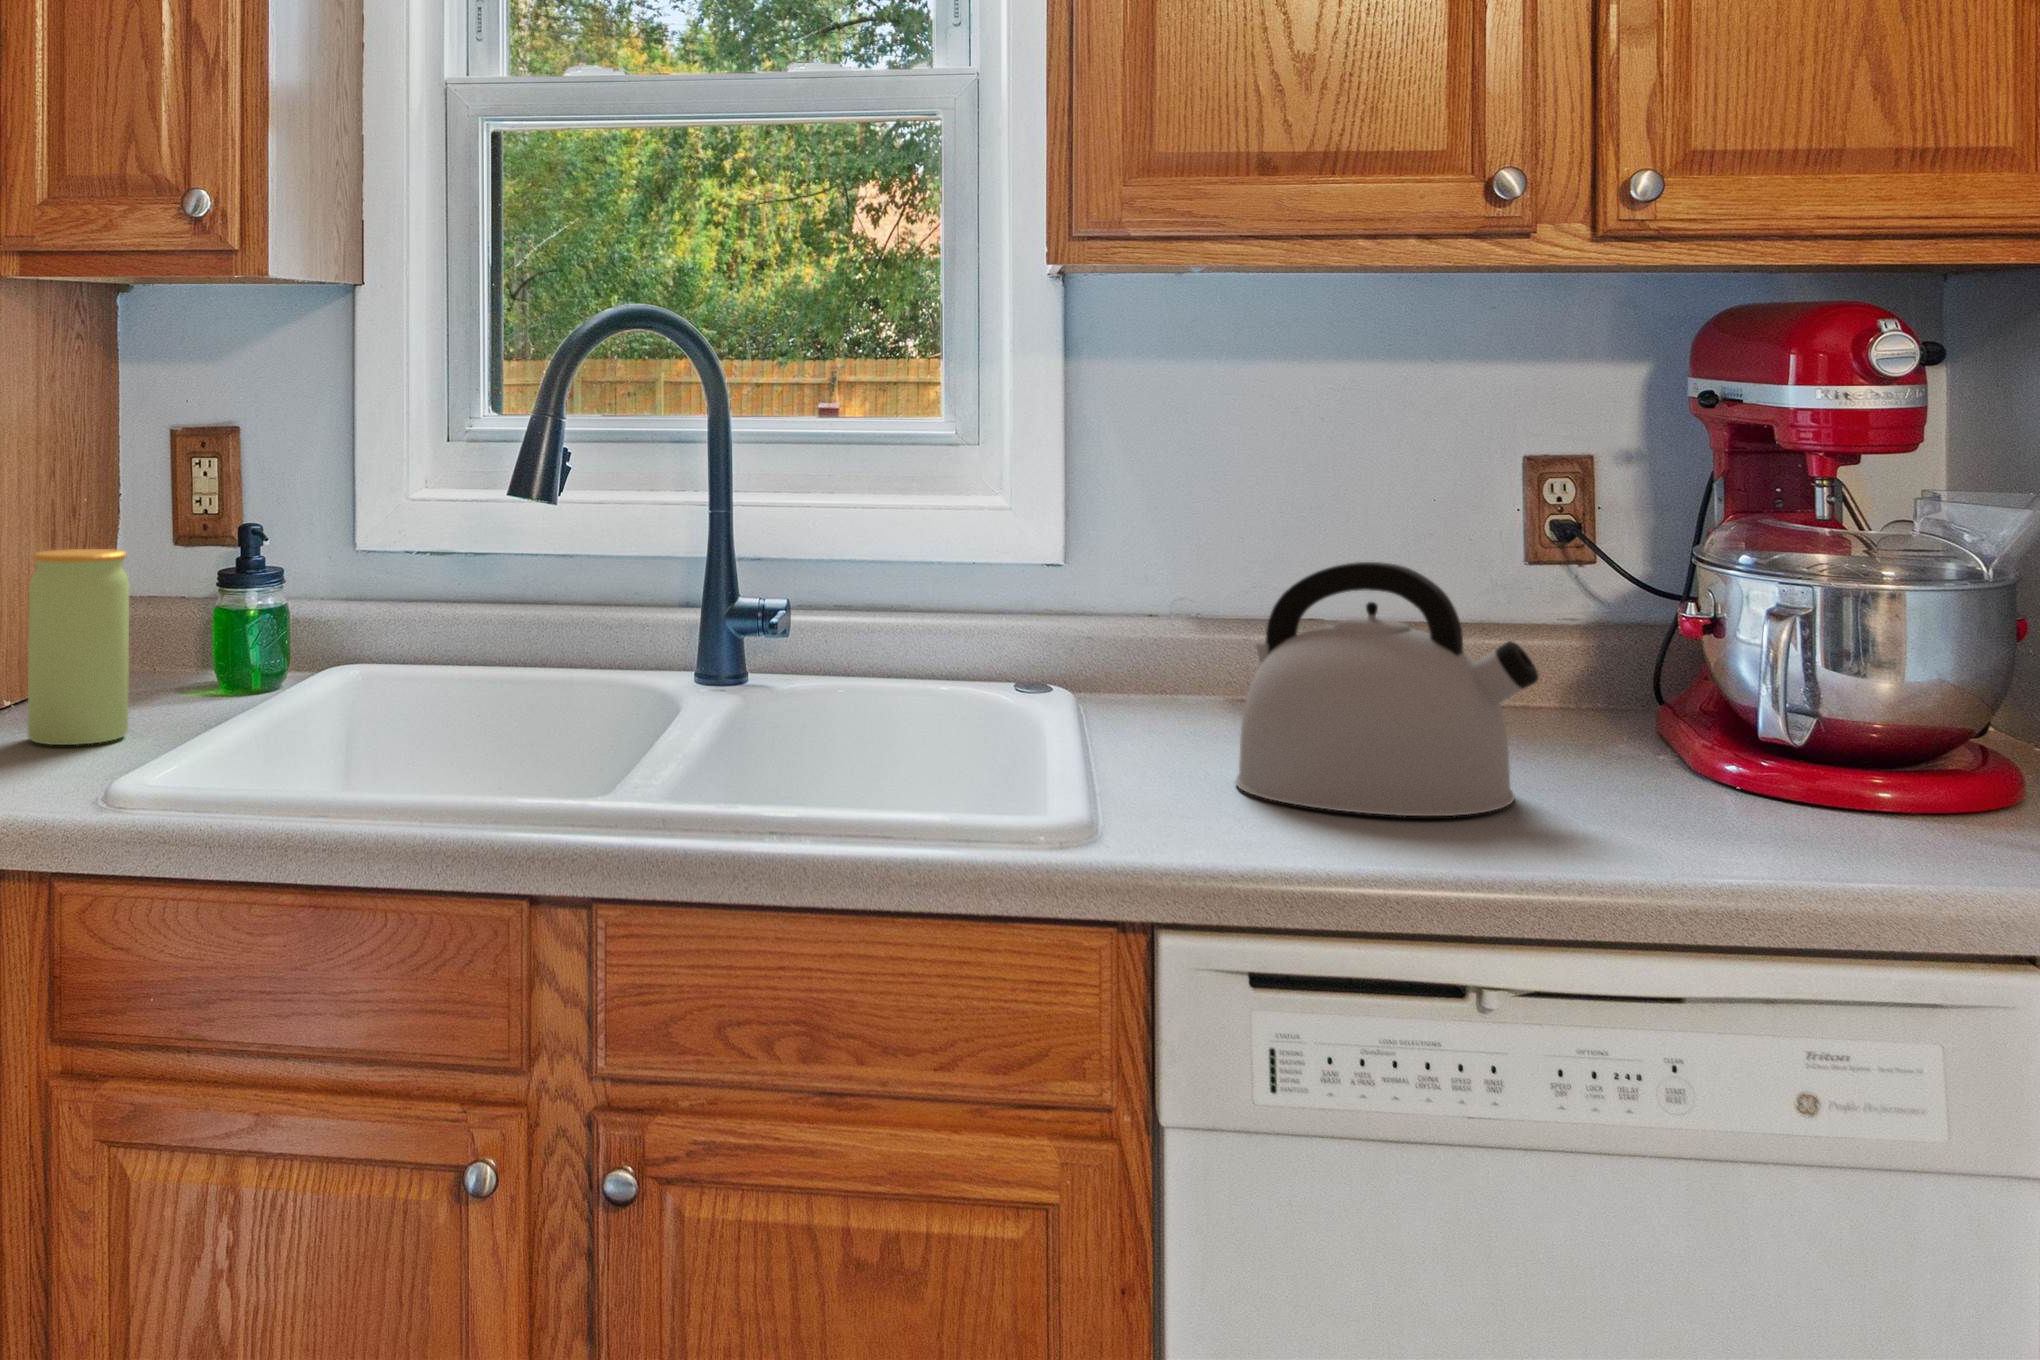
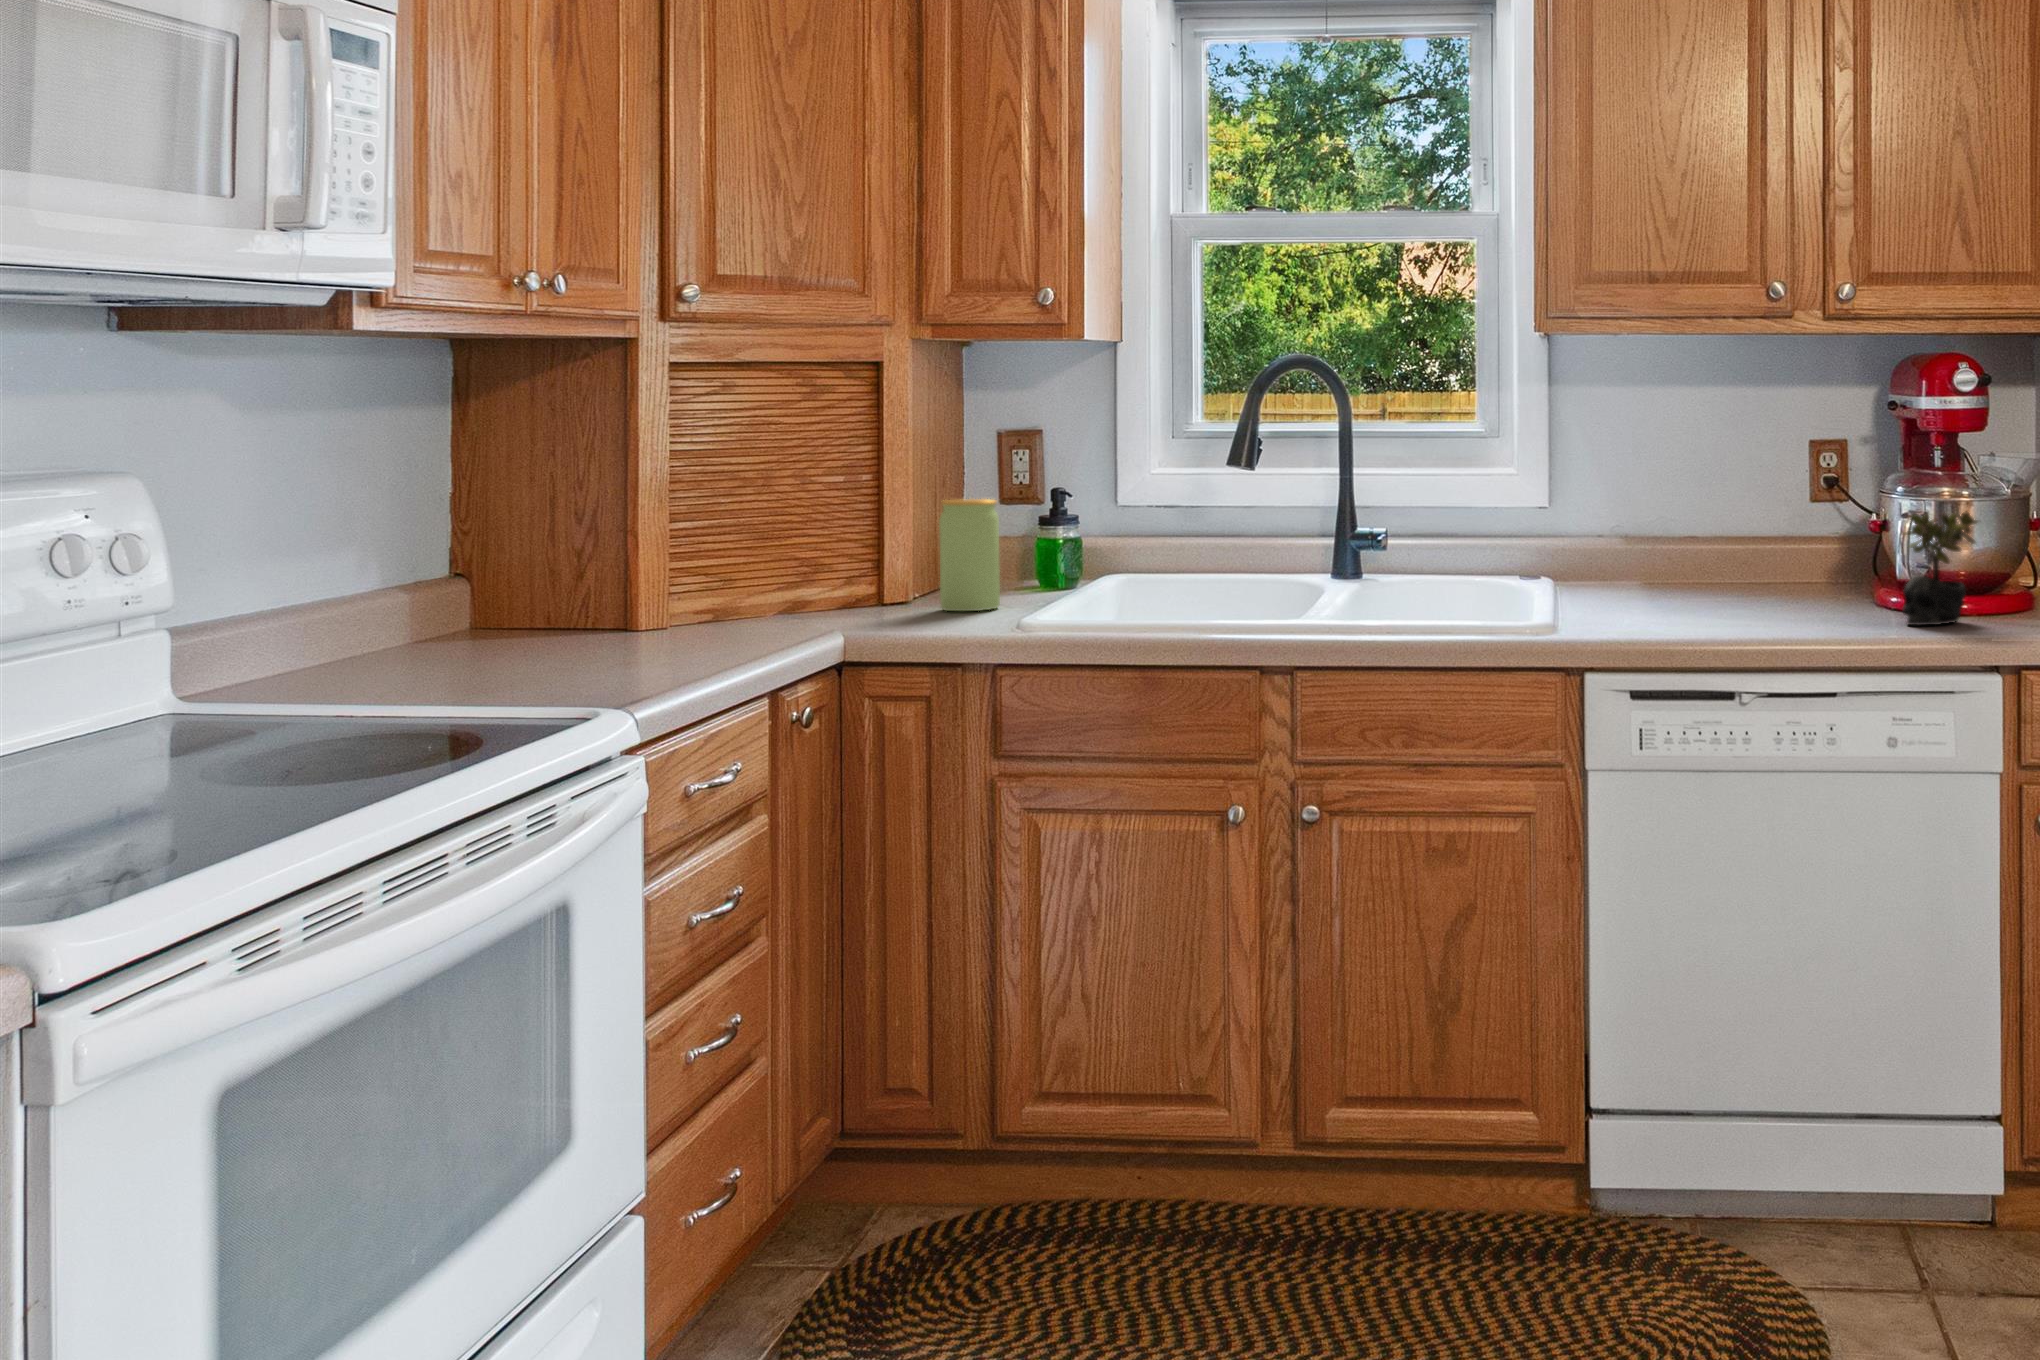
kettle: present [1236,562,1539,816] -> none [1632,492,1785,619]
succulent plant: none [1785,604,1958,850] -> present [1902,508,1978,625]

